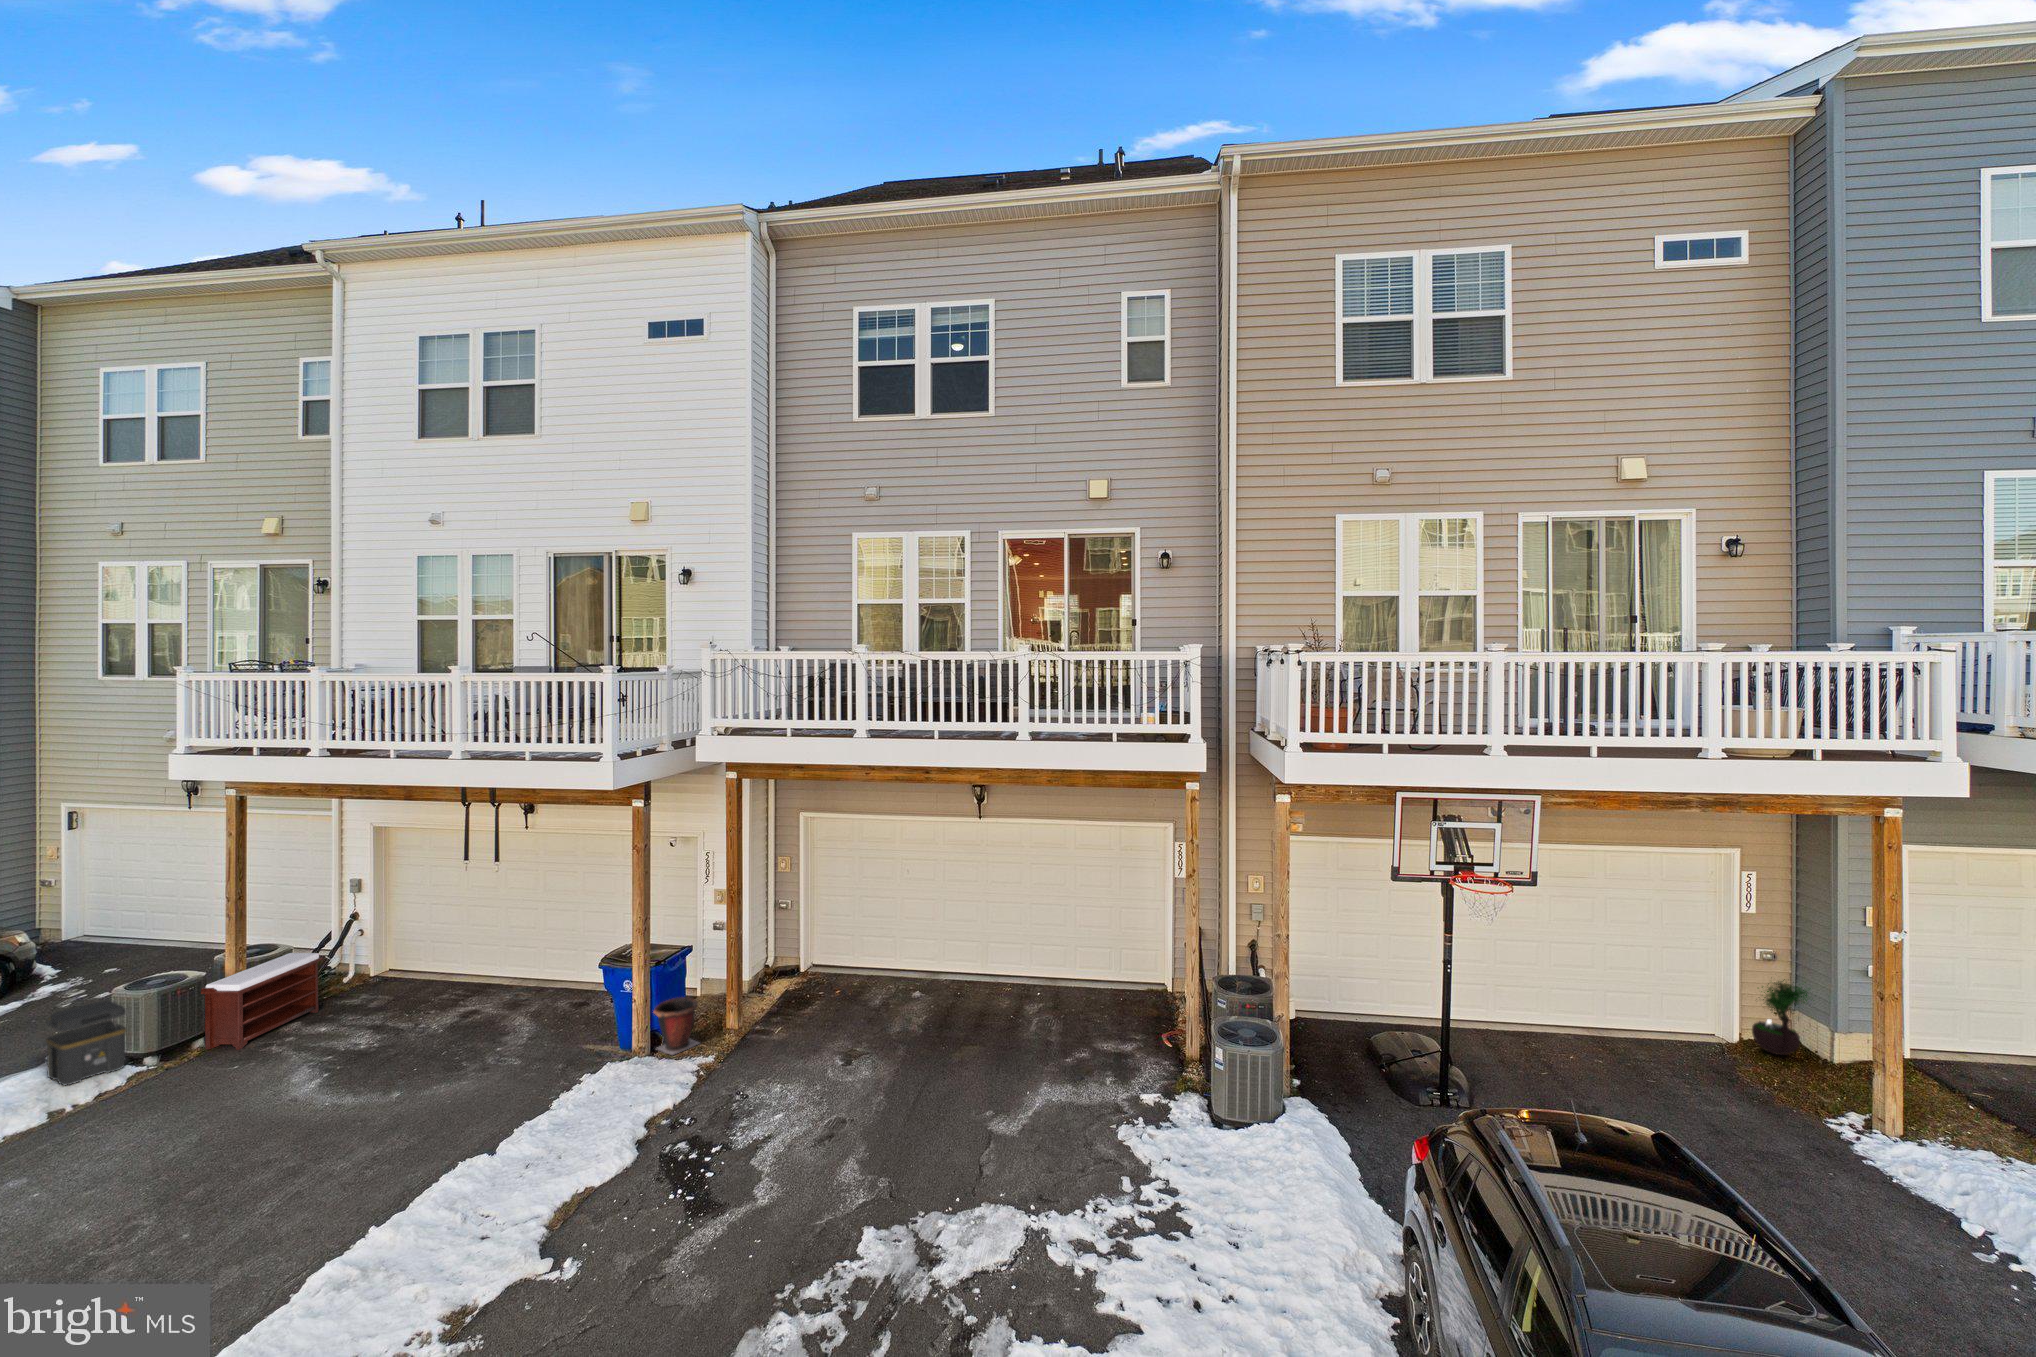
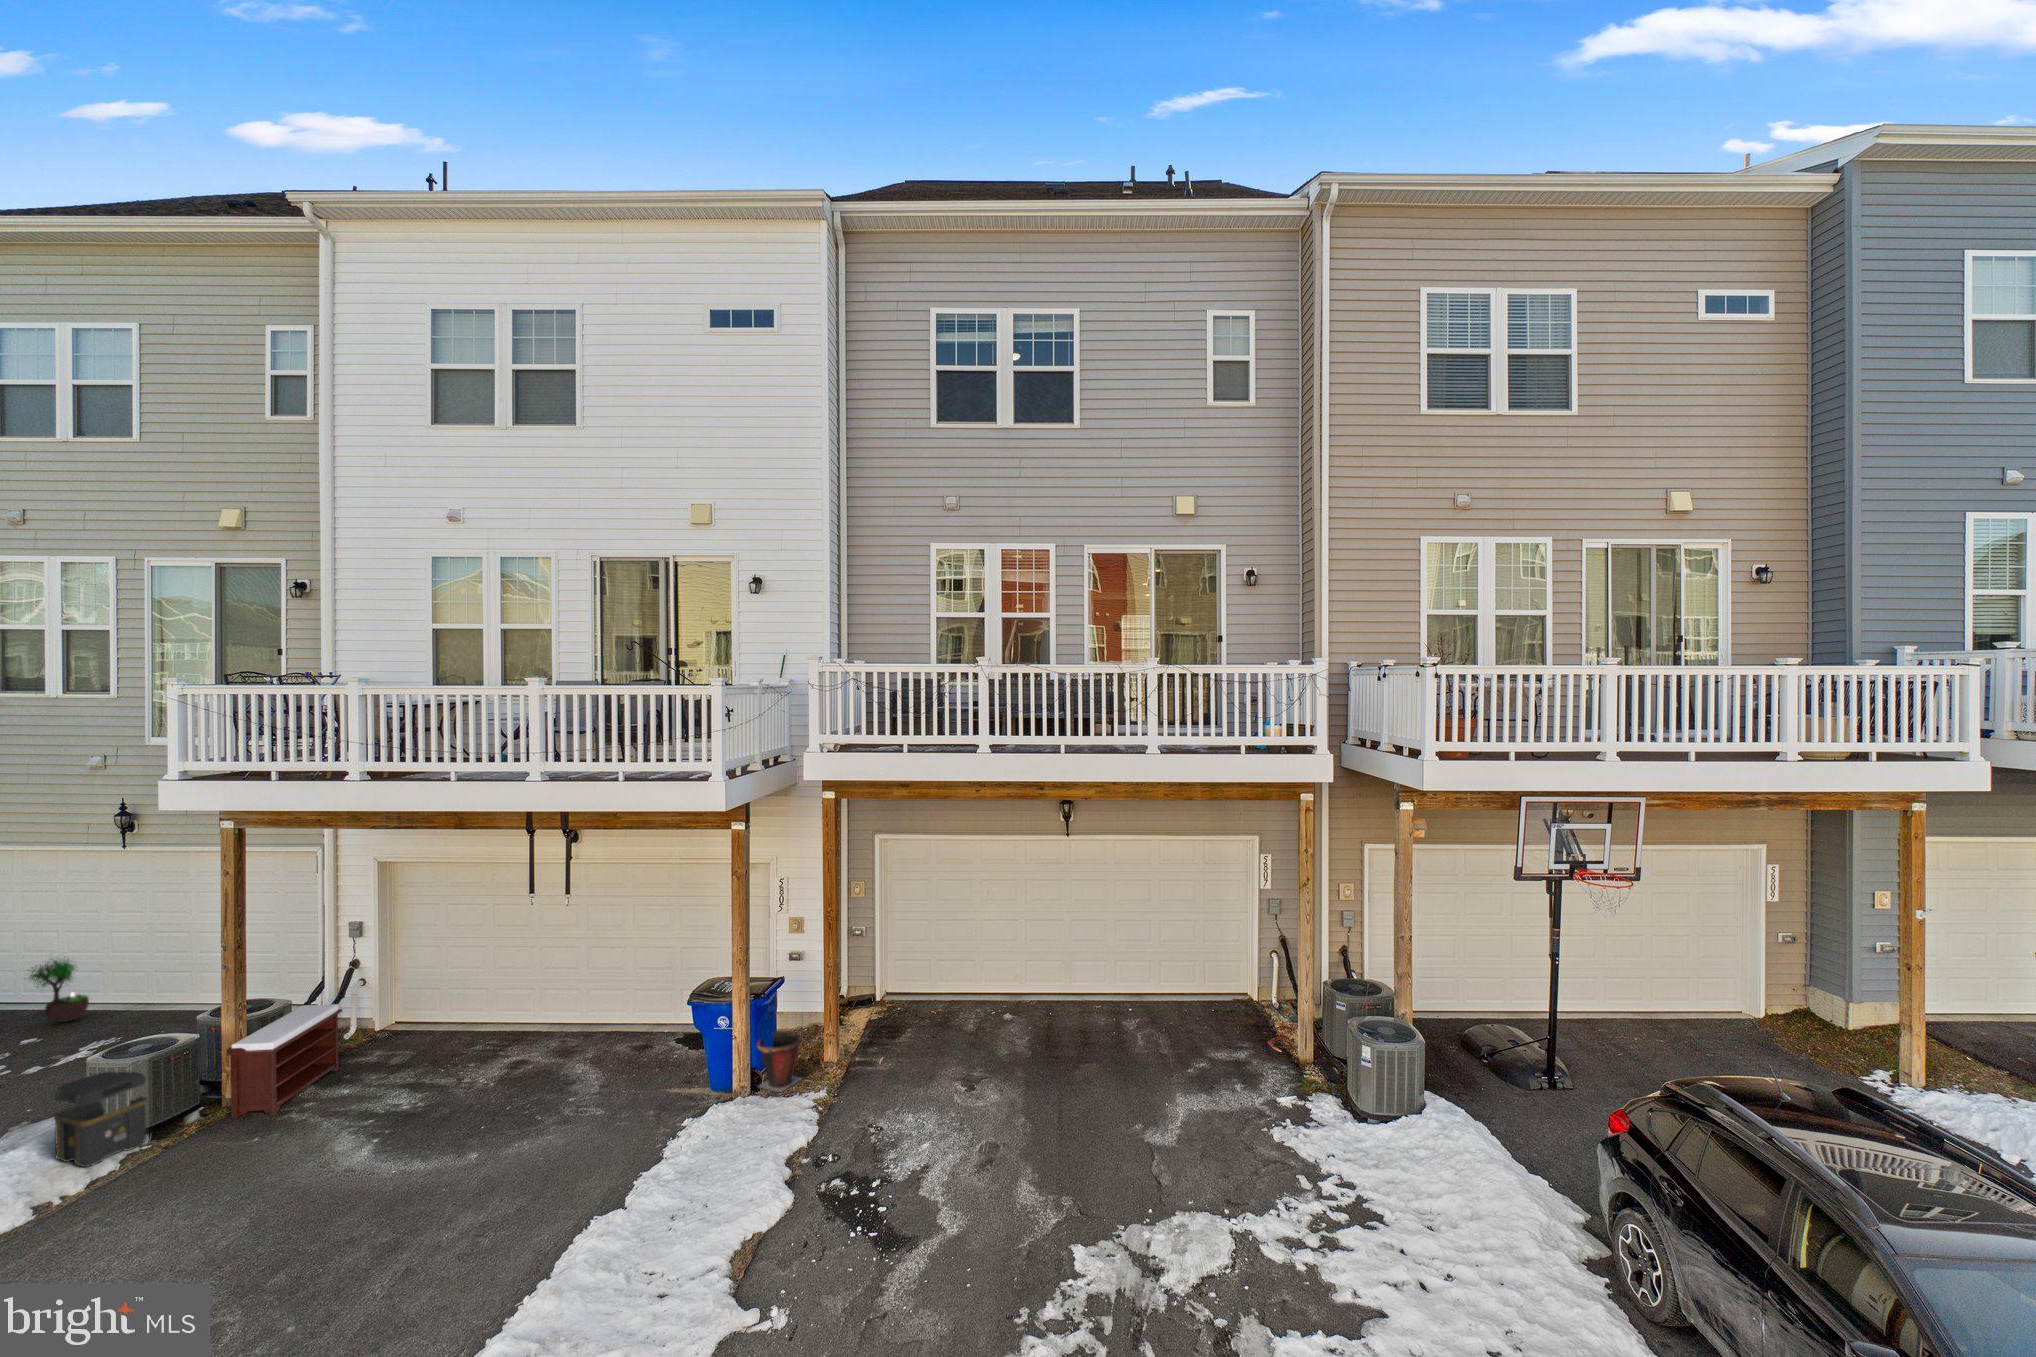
potted tree: present [1752,979,1807,1055] -> present [29,959,89,1022]

